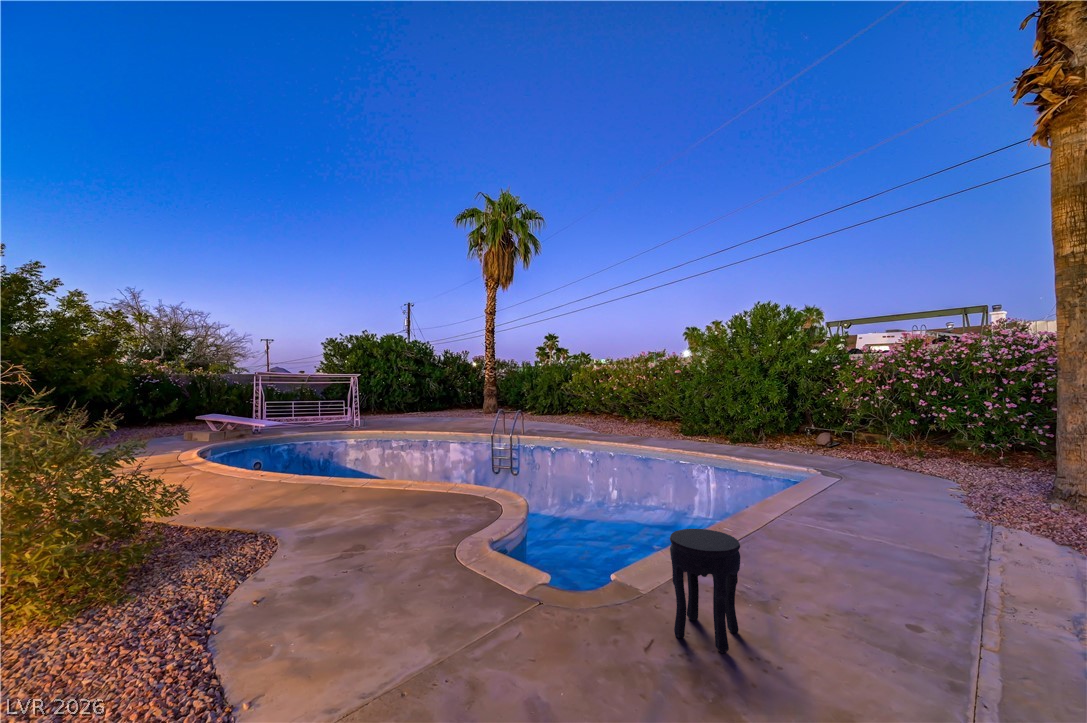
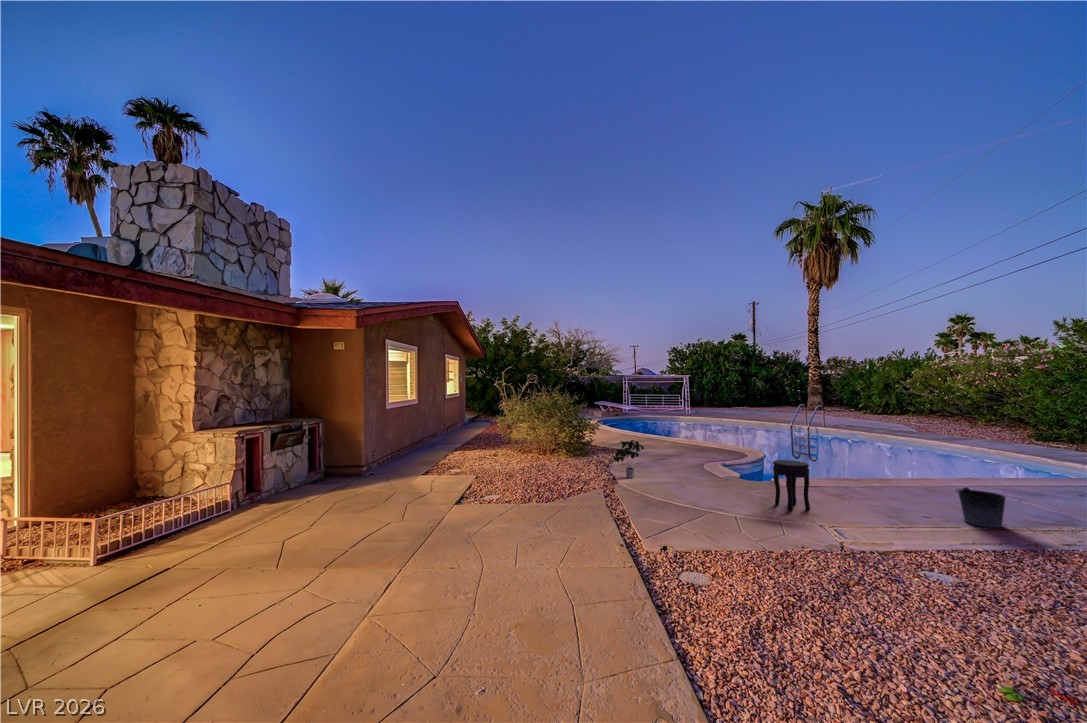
bucket: none [858,525,929,587] -> present [956,487,1006,528]
potted plant: none [250,526,341,641] -> present [614,440,644,478]

